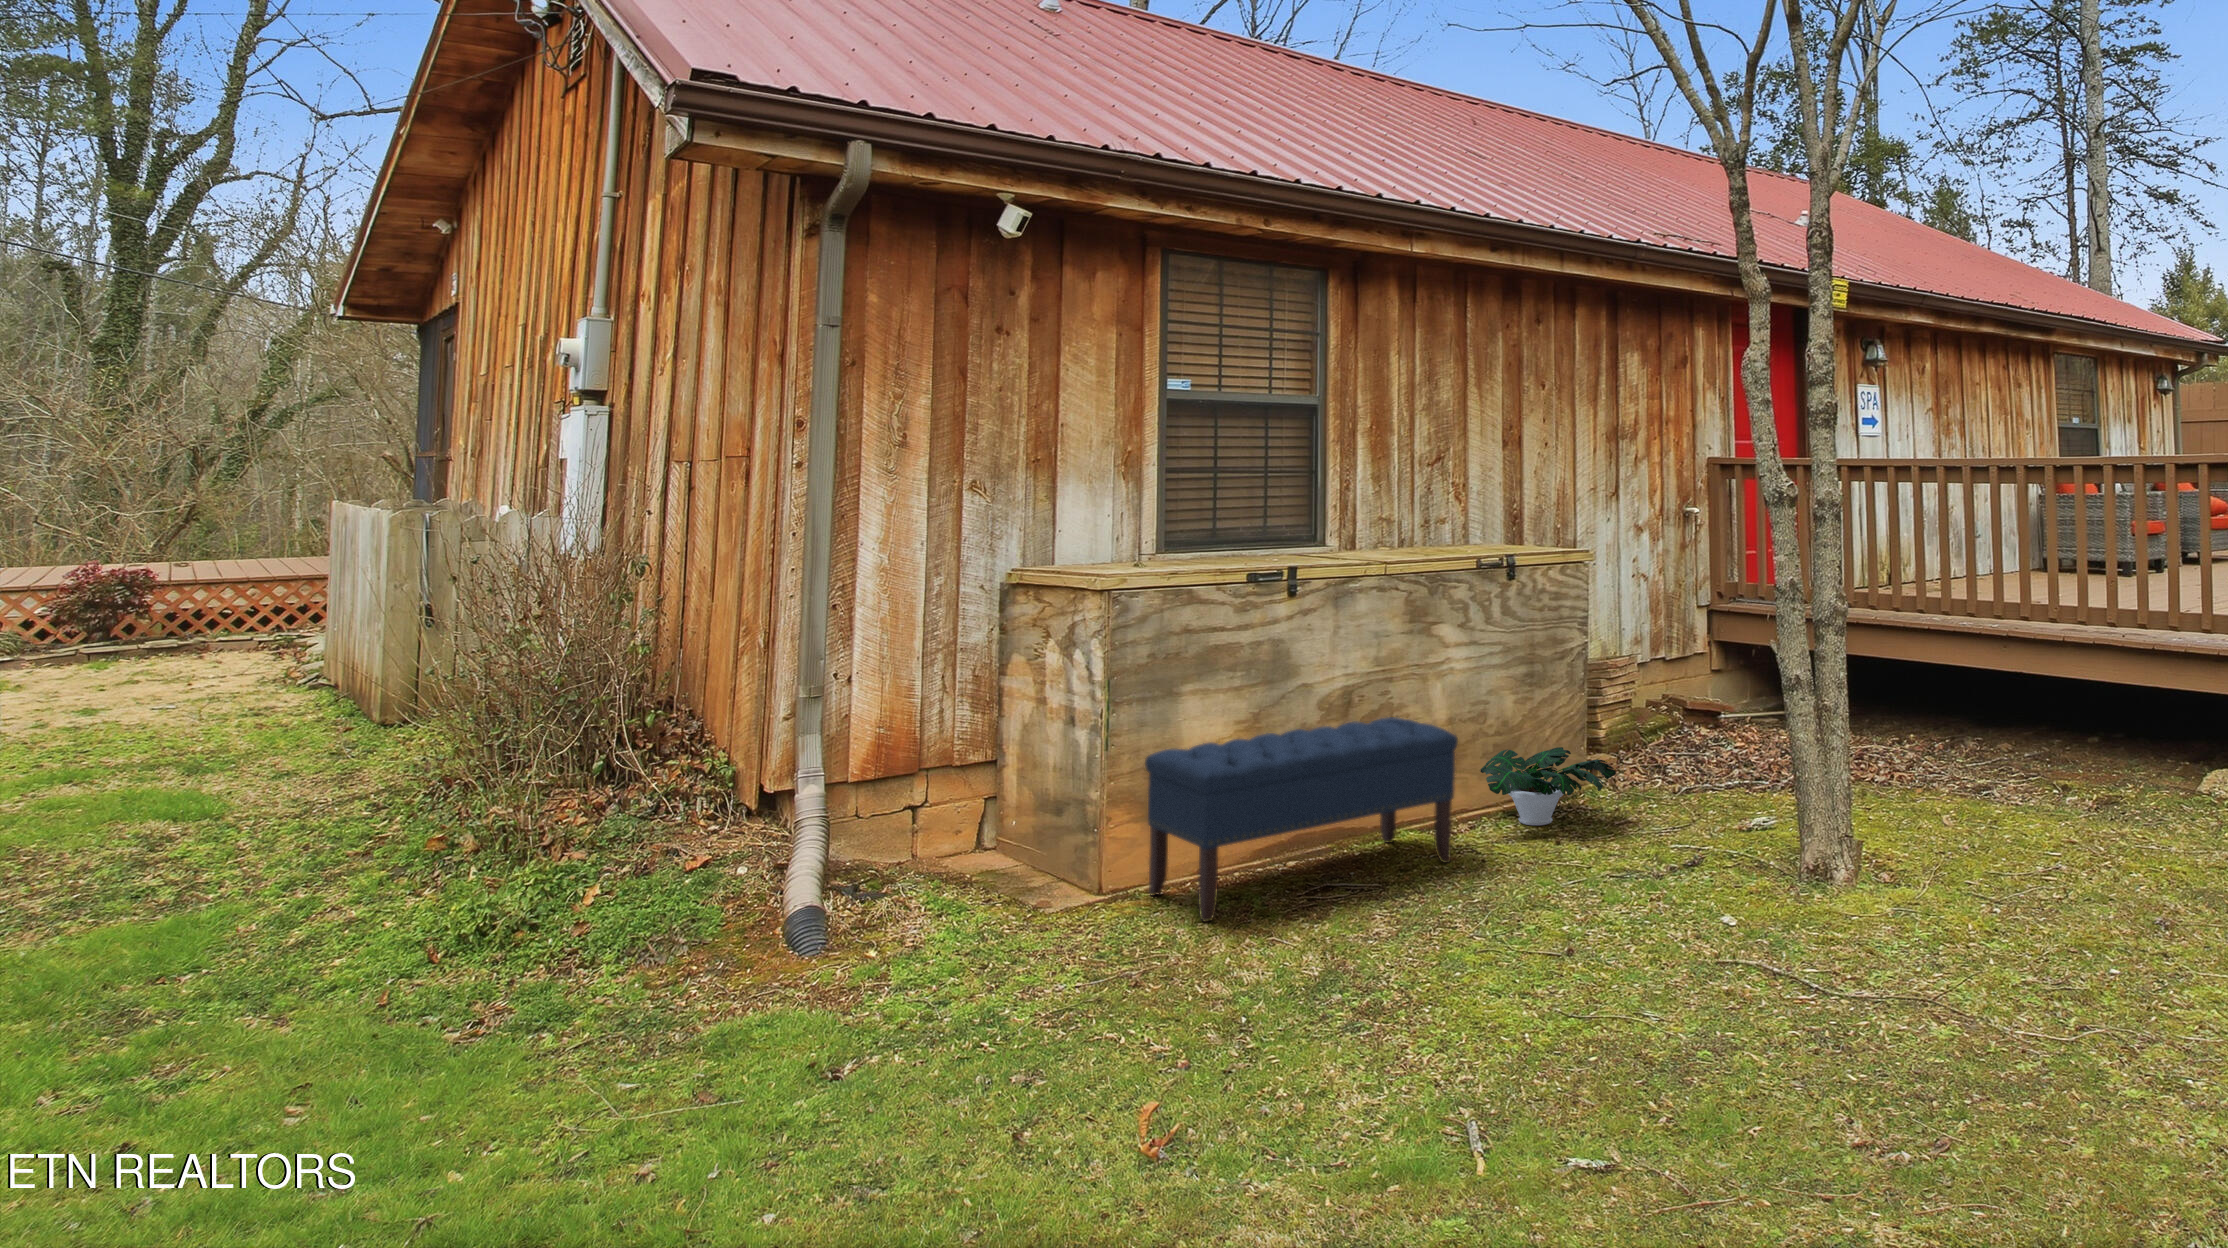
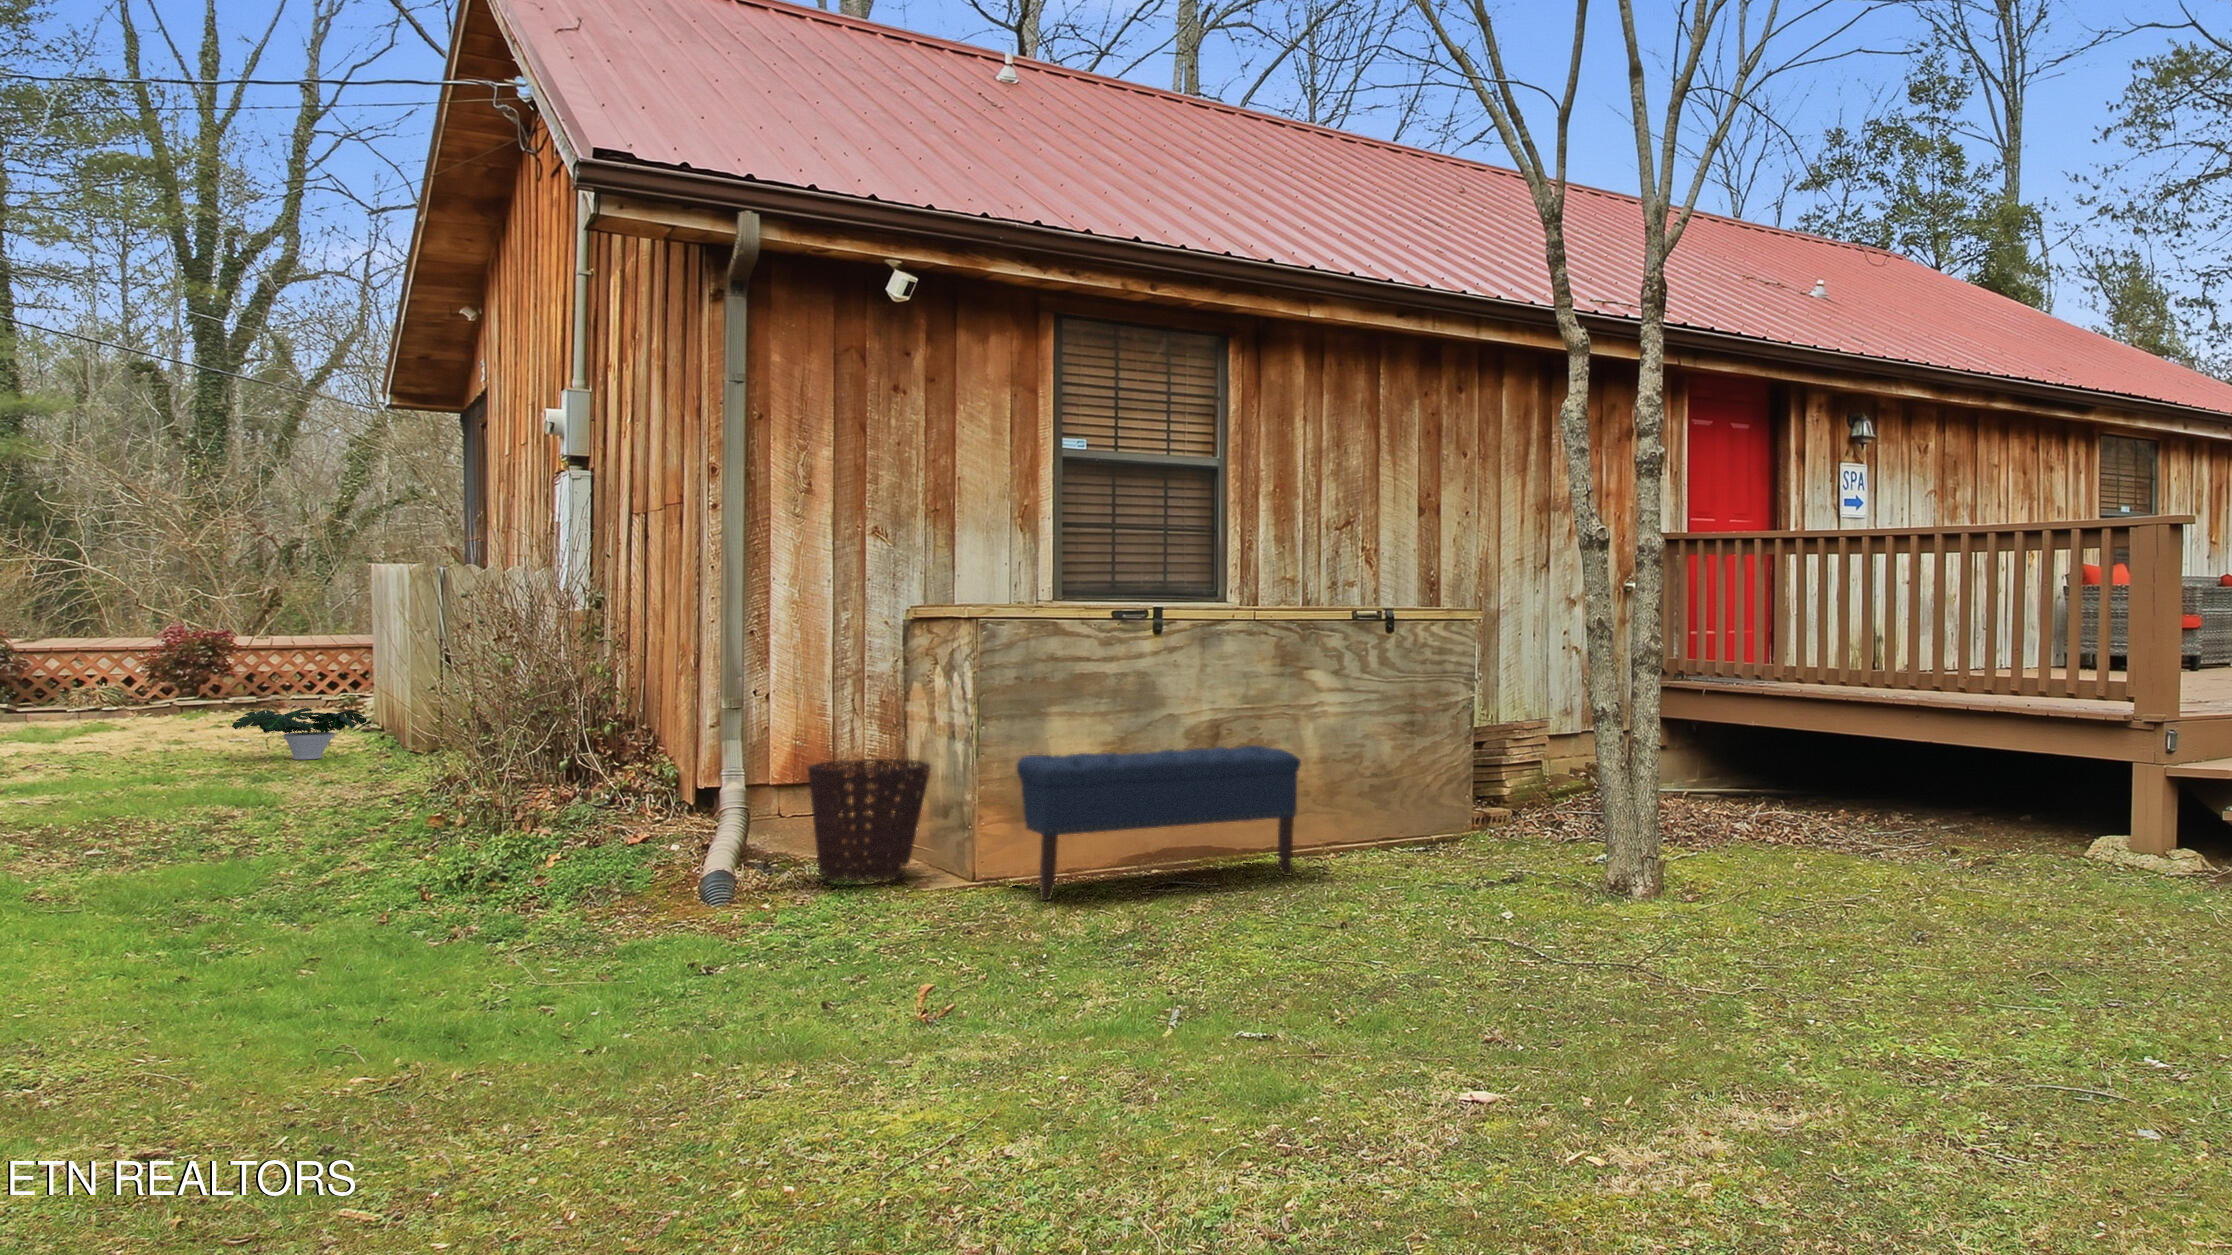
potted plant: present [1480,747,1616,825] -> present [232,708,367,760]
basket: none [908,748,1050,903] -> present [808,759,930,884]

